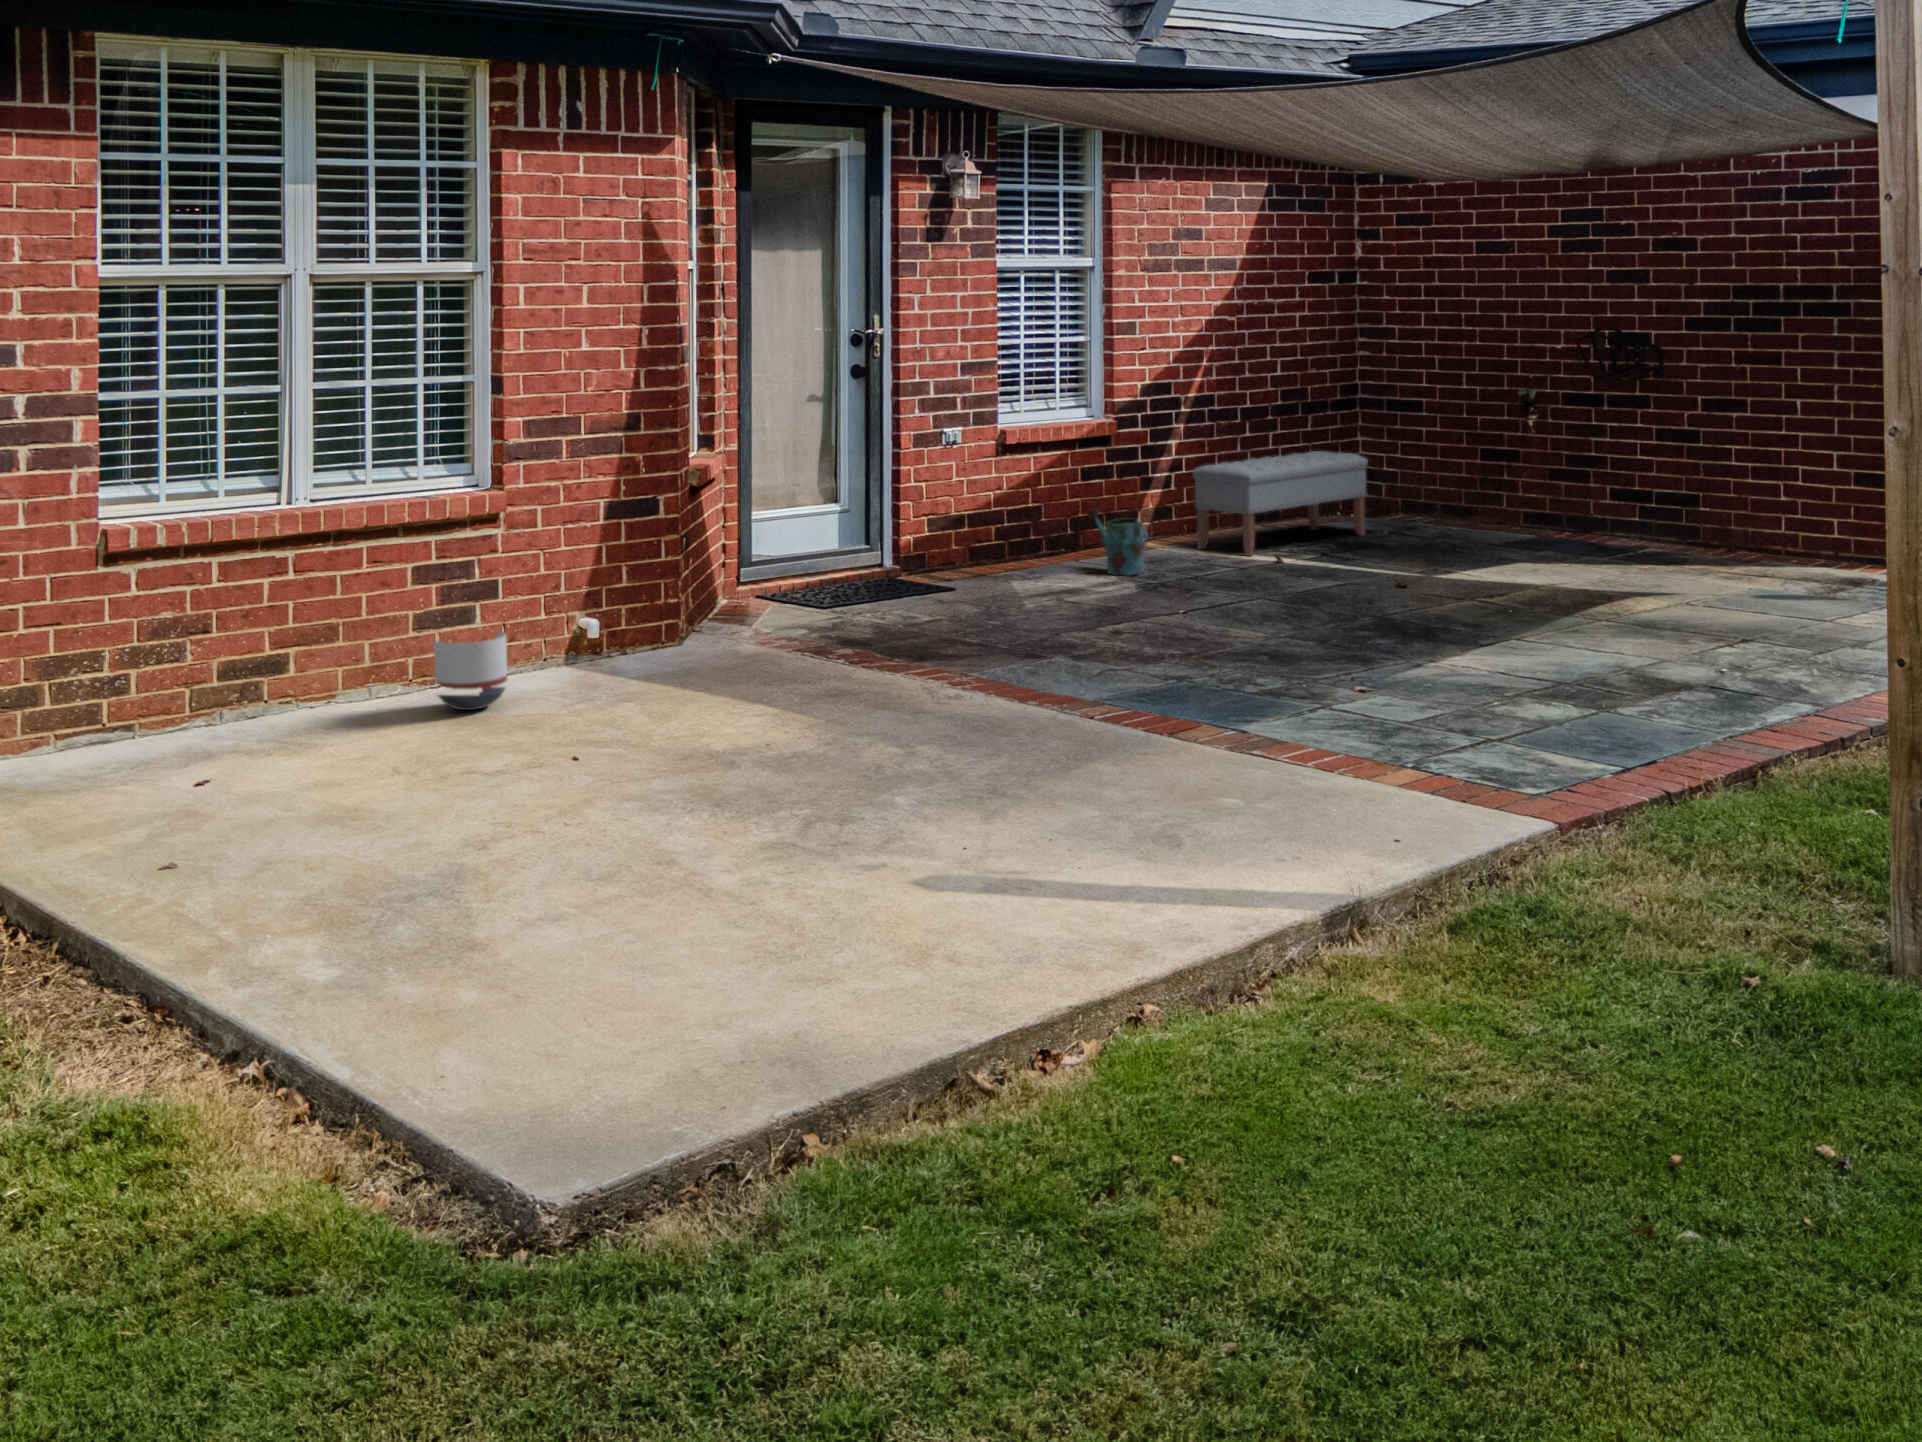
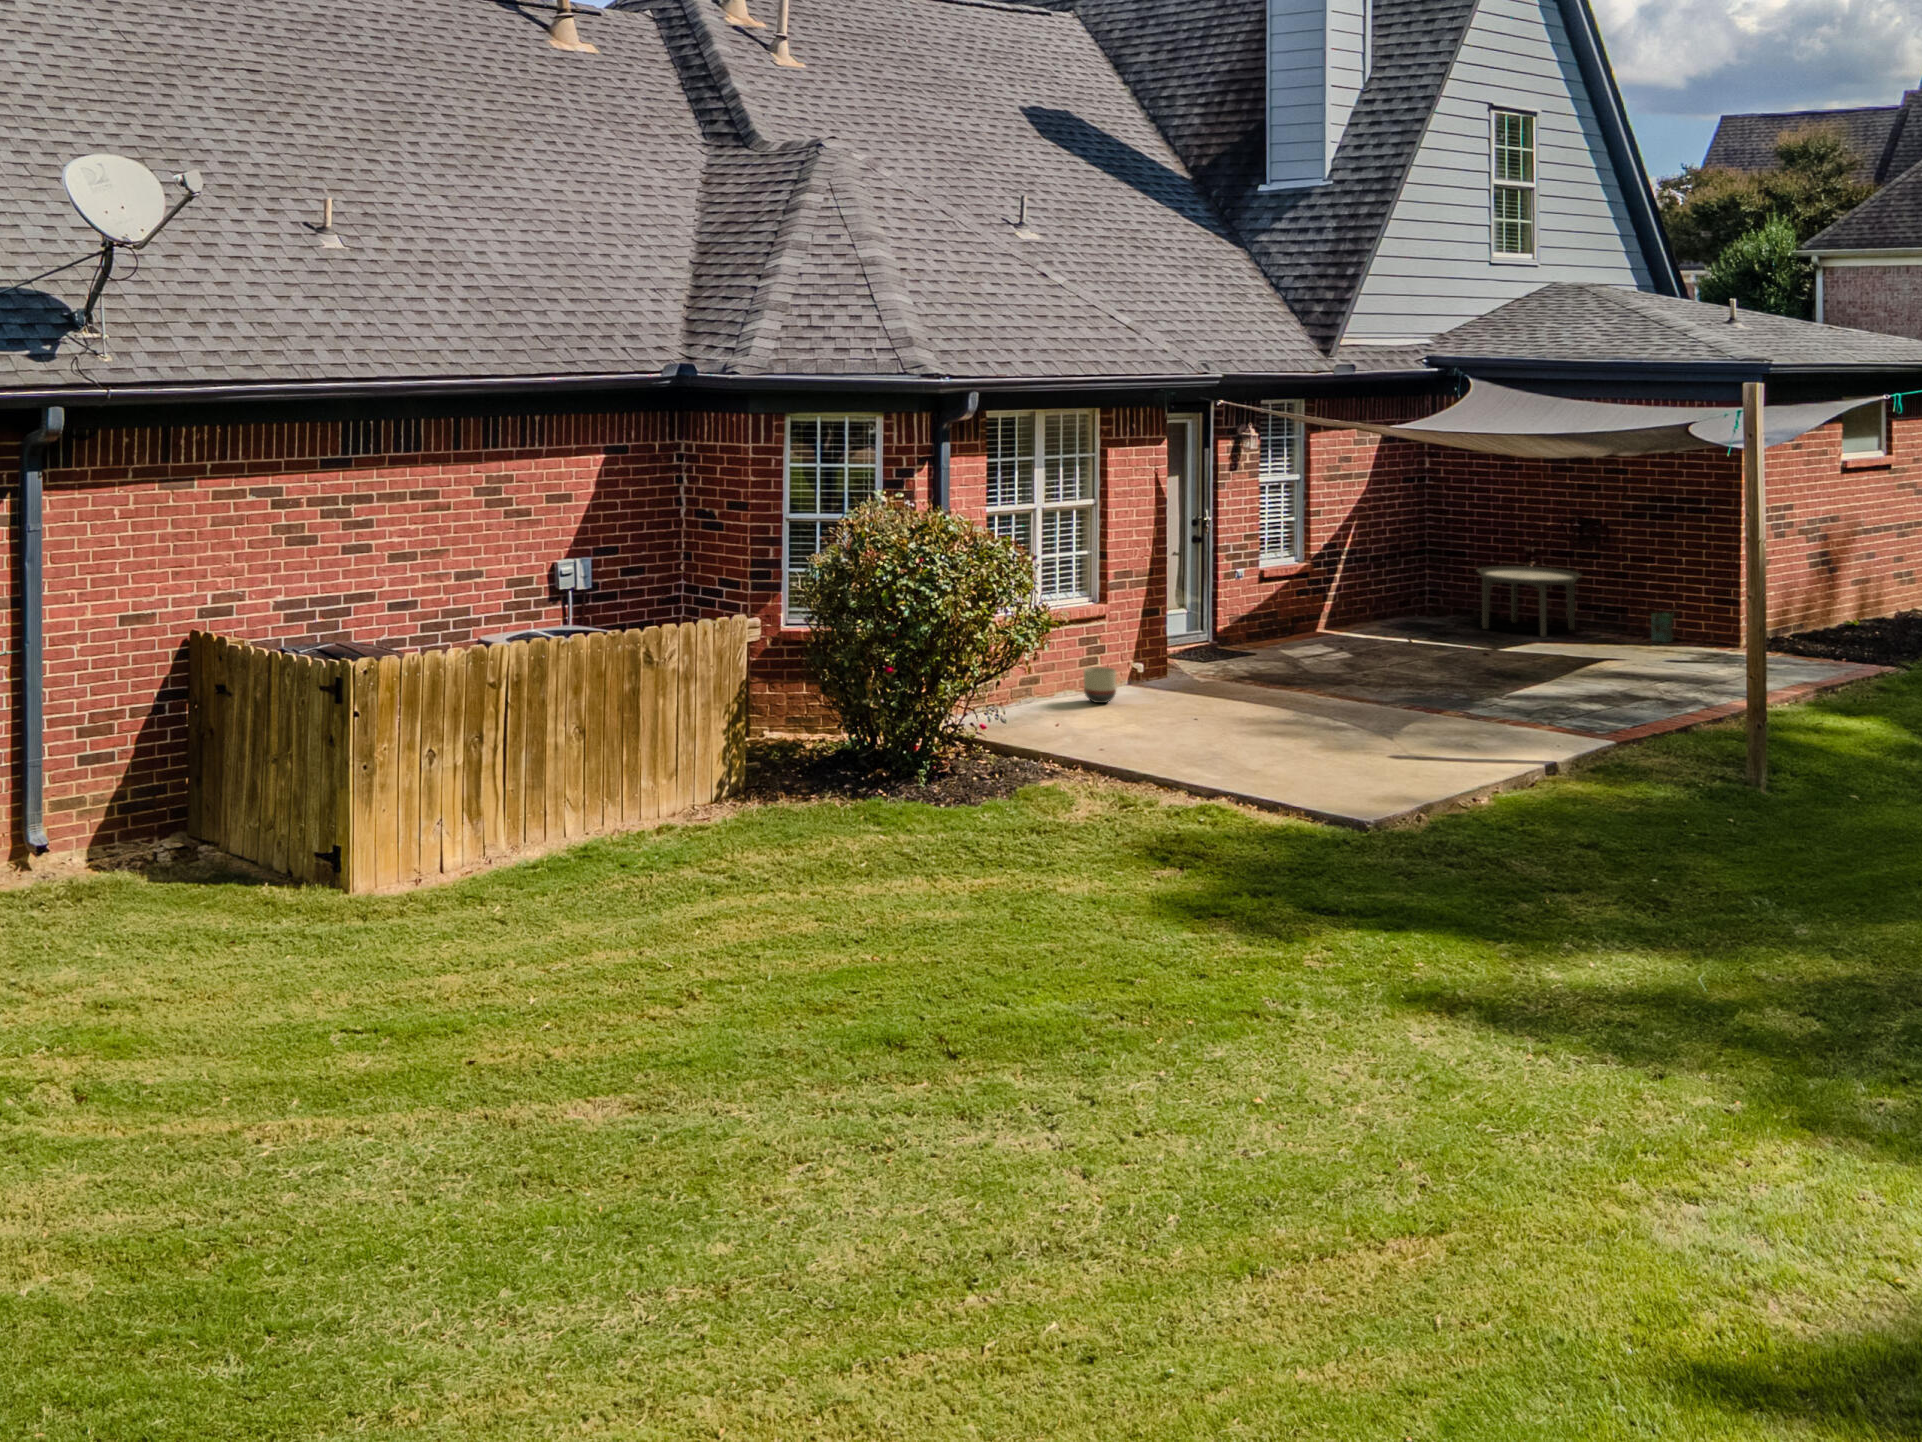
round table: none [1428,428,1616,553] -> present [1477,566,1581,637]
bench: present [1192,451,1368,556] -> none [1350,576,1441,635]
watering can: present [1087,509,1149,575] -> present [1651,607,1677,642]

